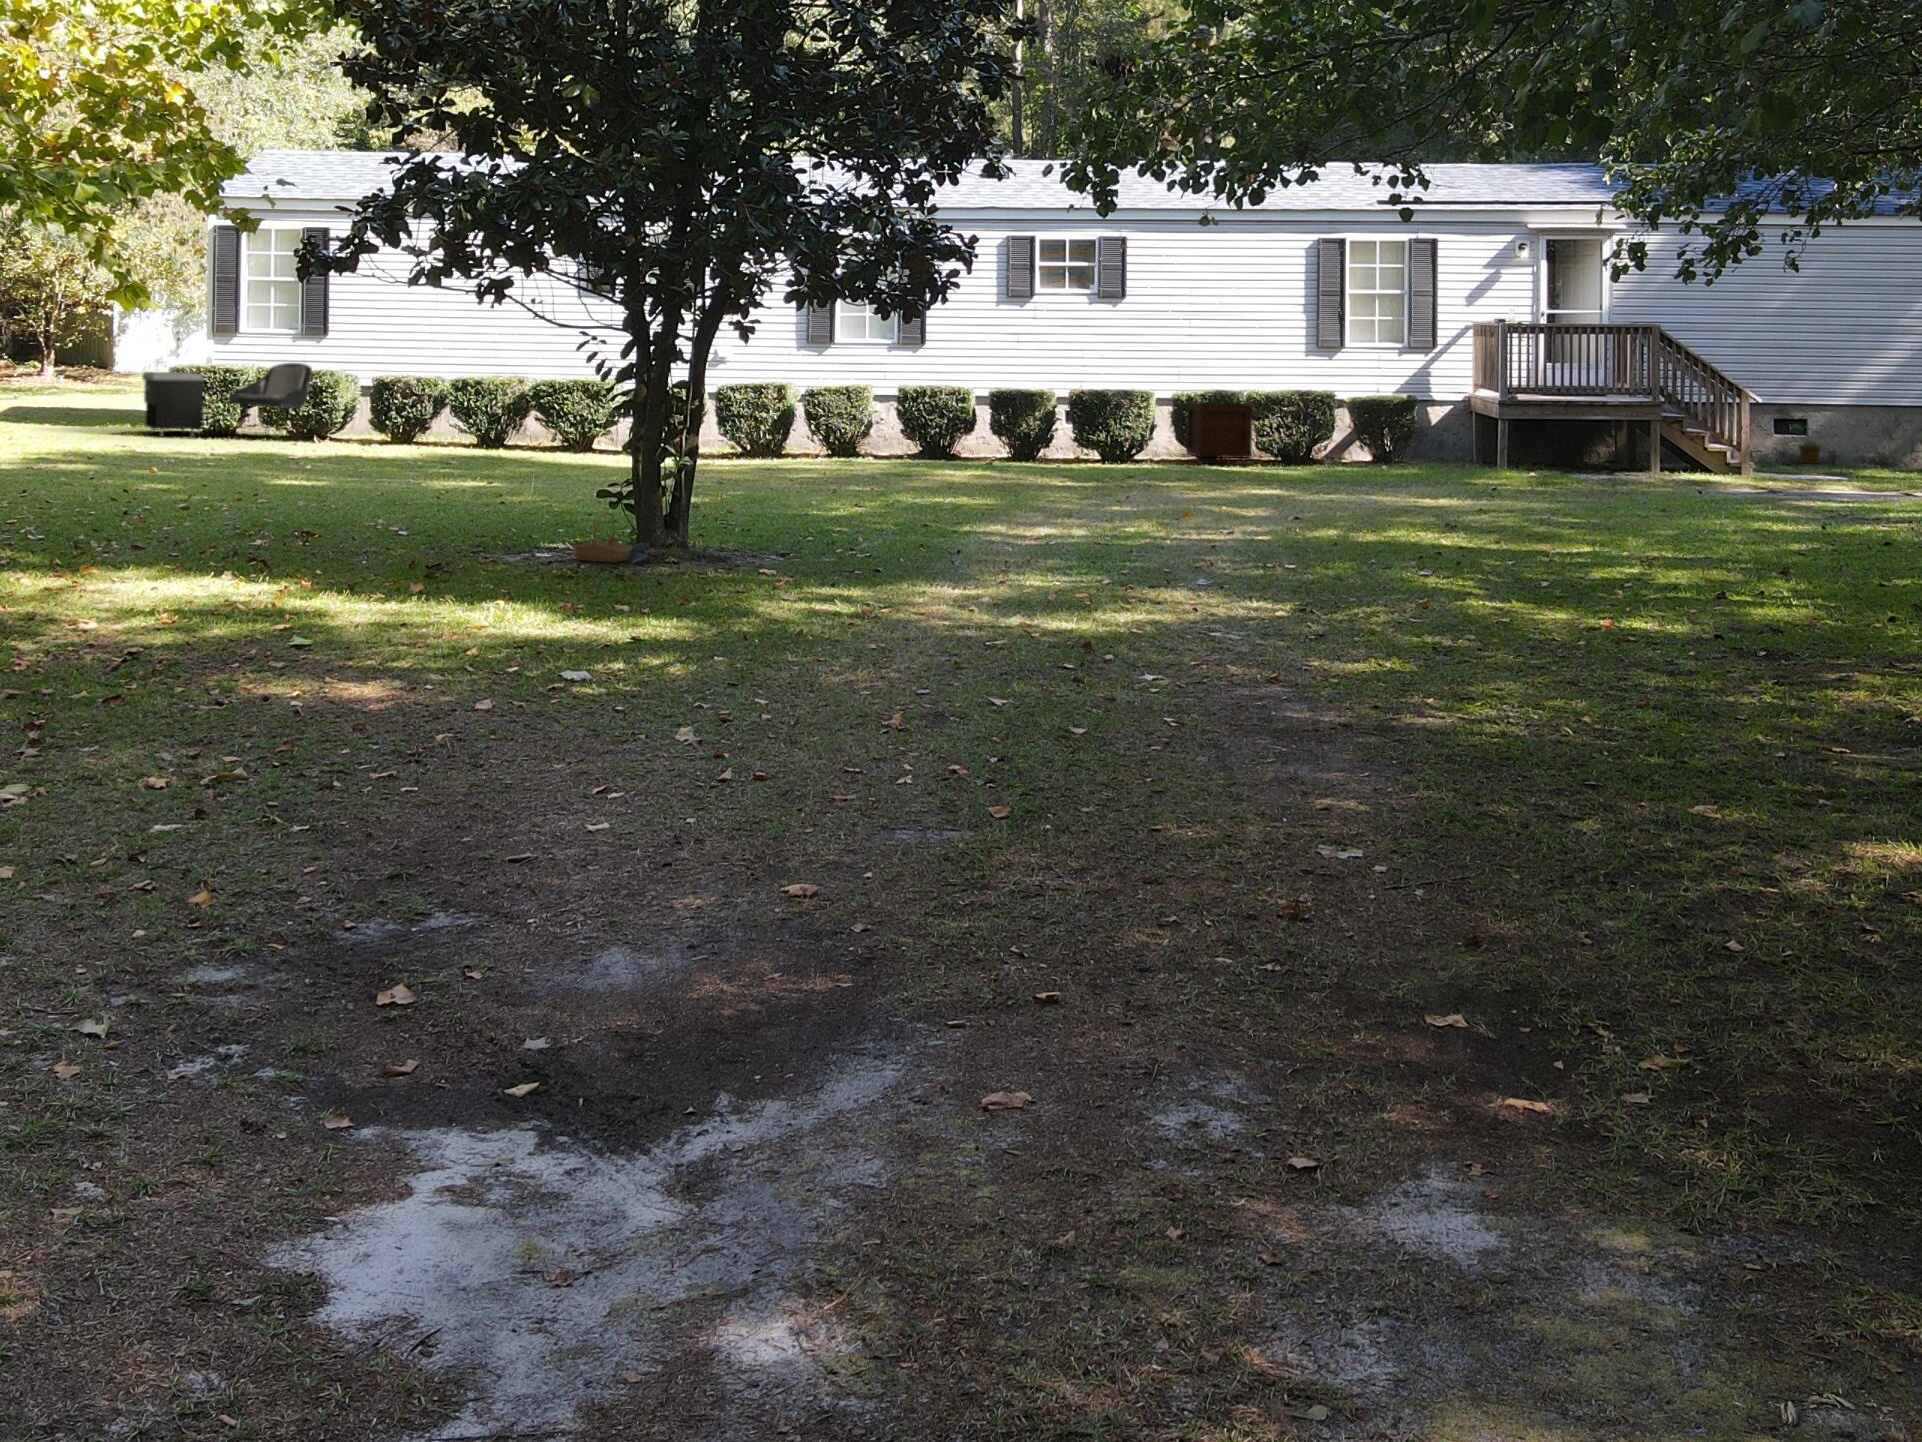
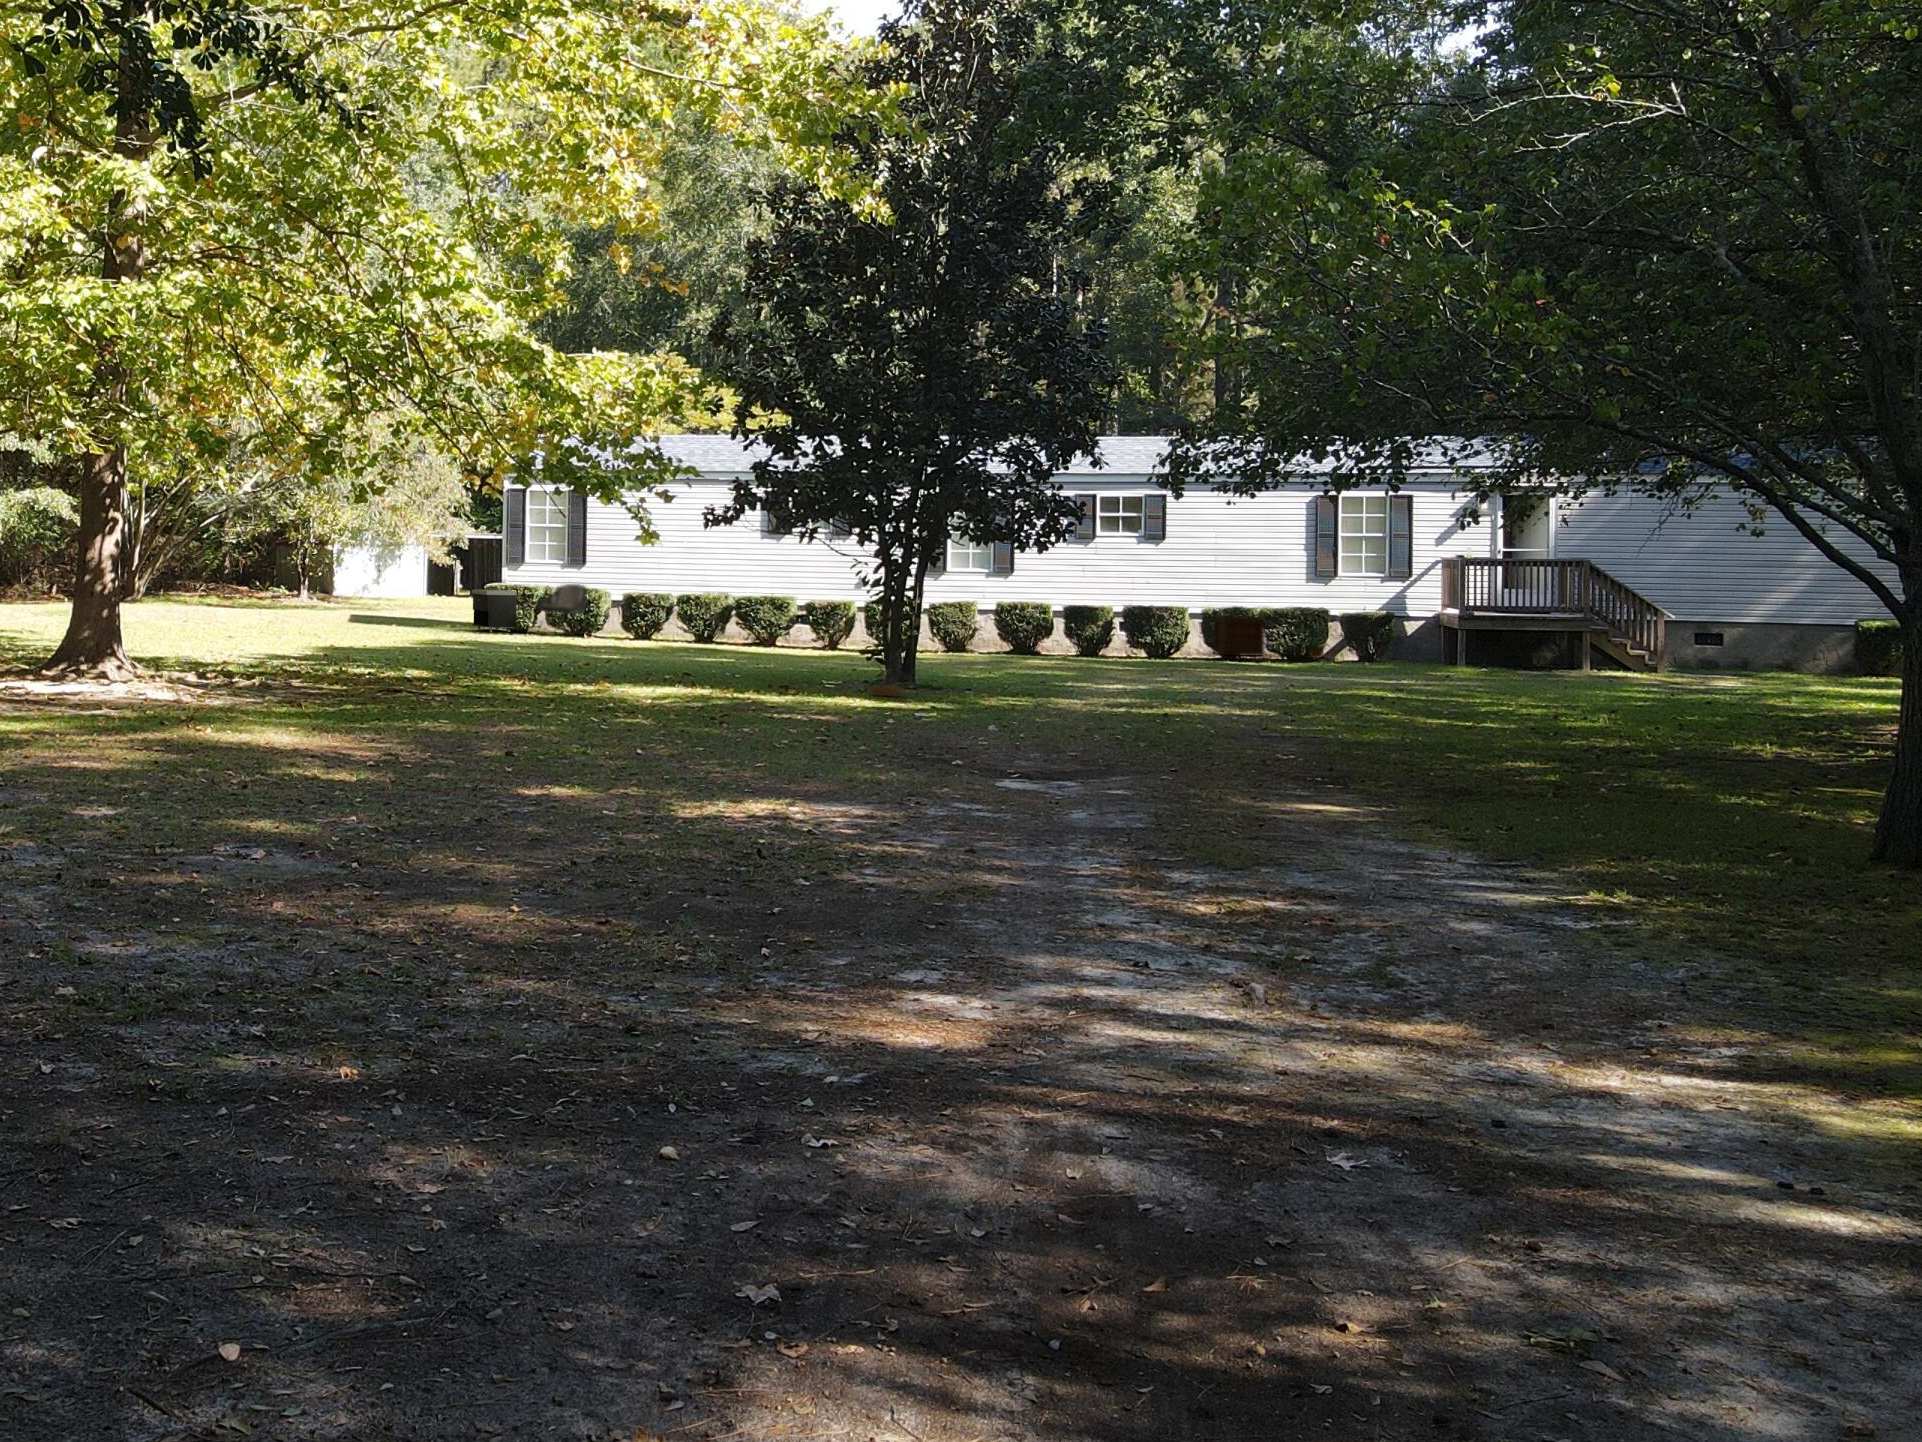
potted plant: present [1789,424,1821,464] -> present [1300,628,1325,658]

